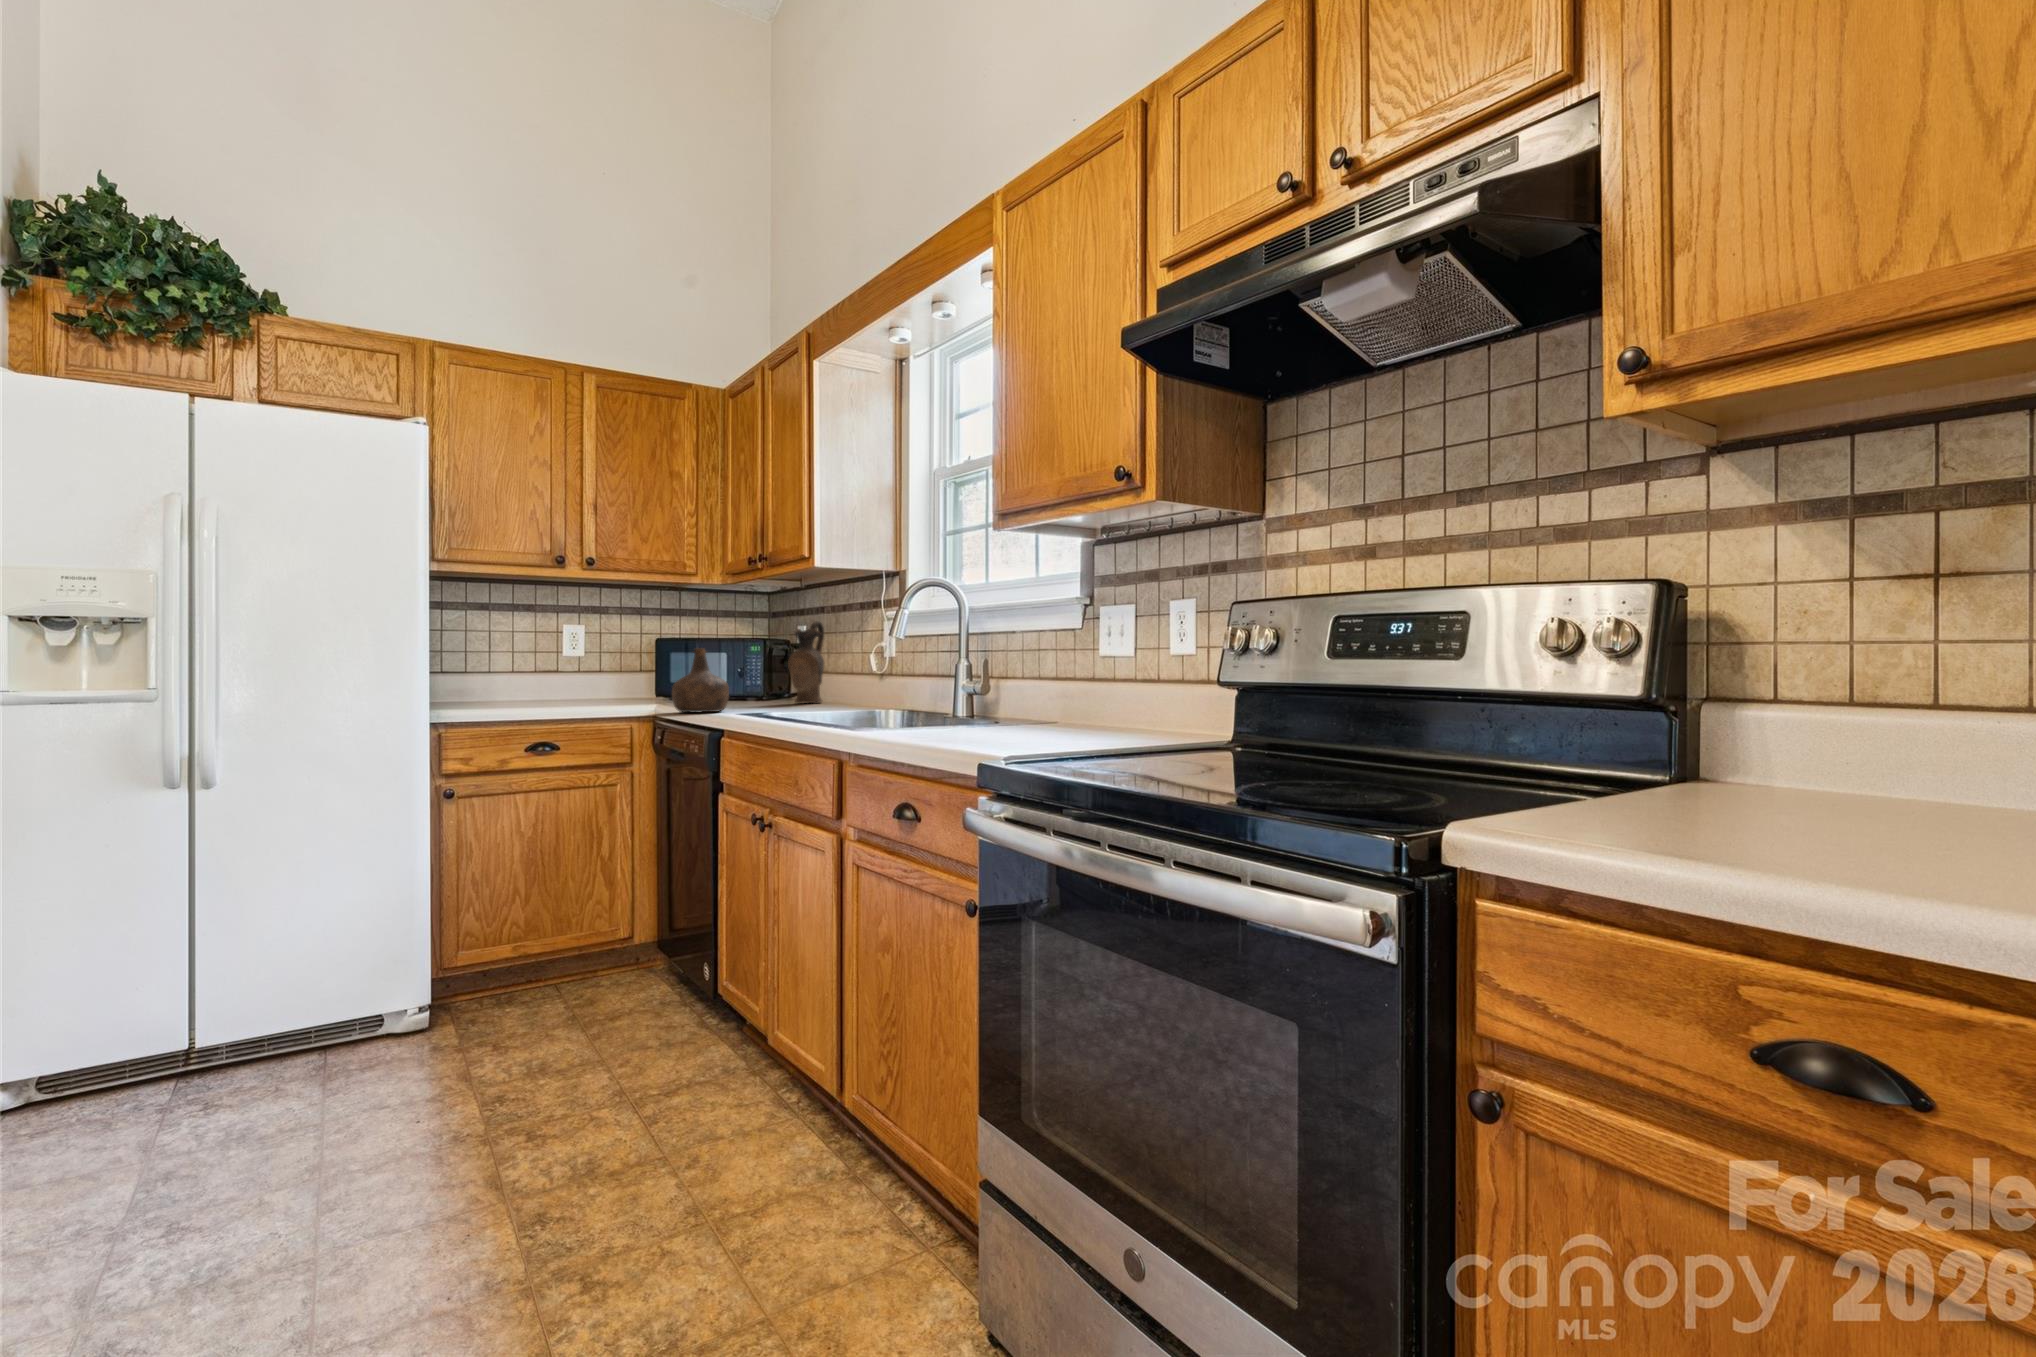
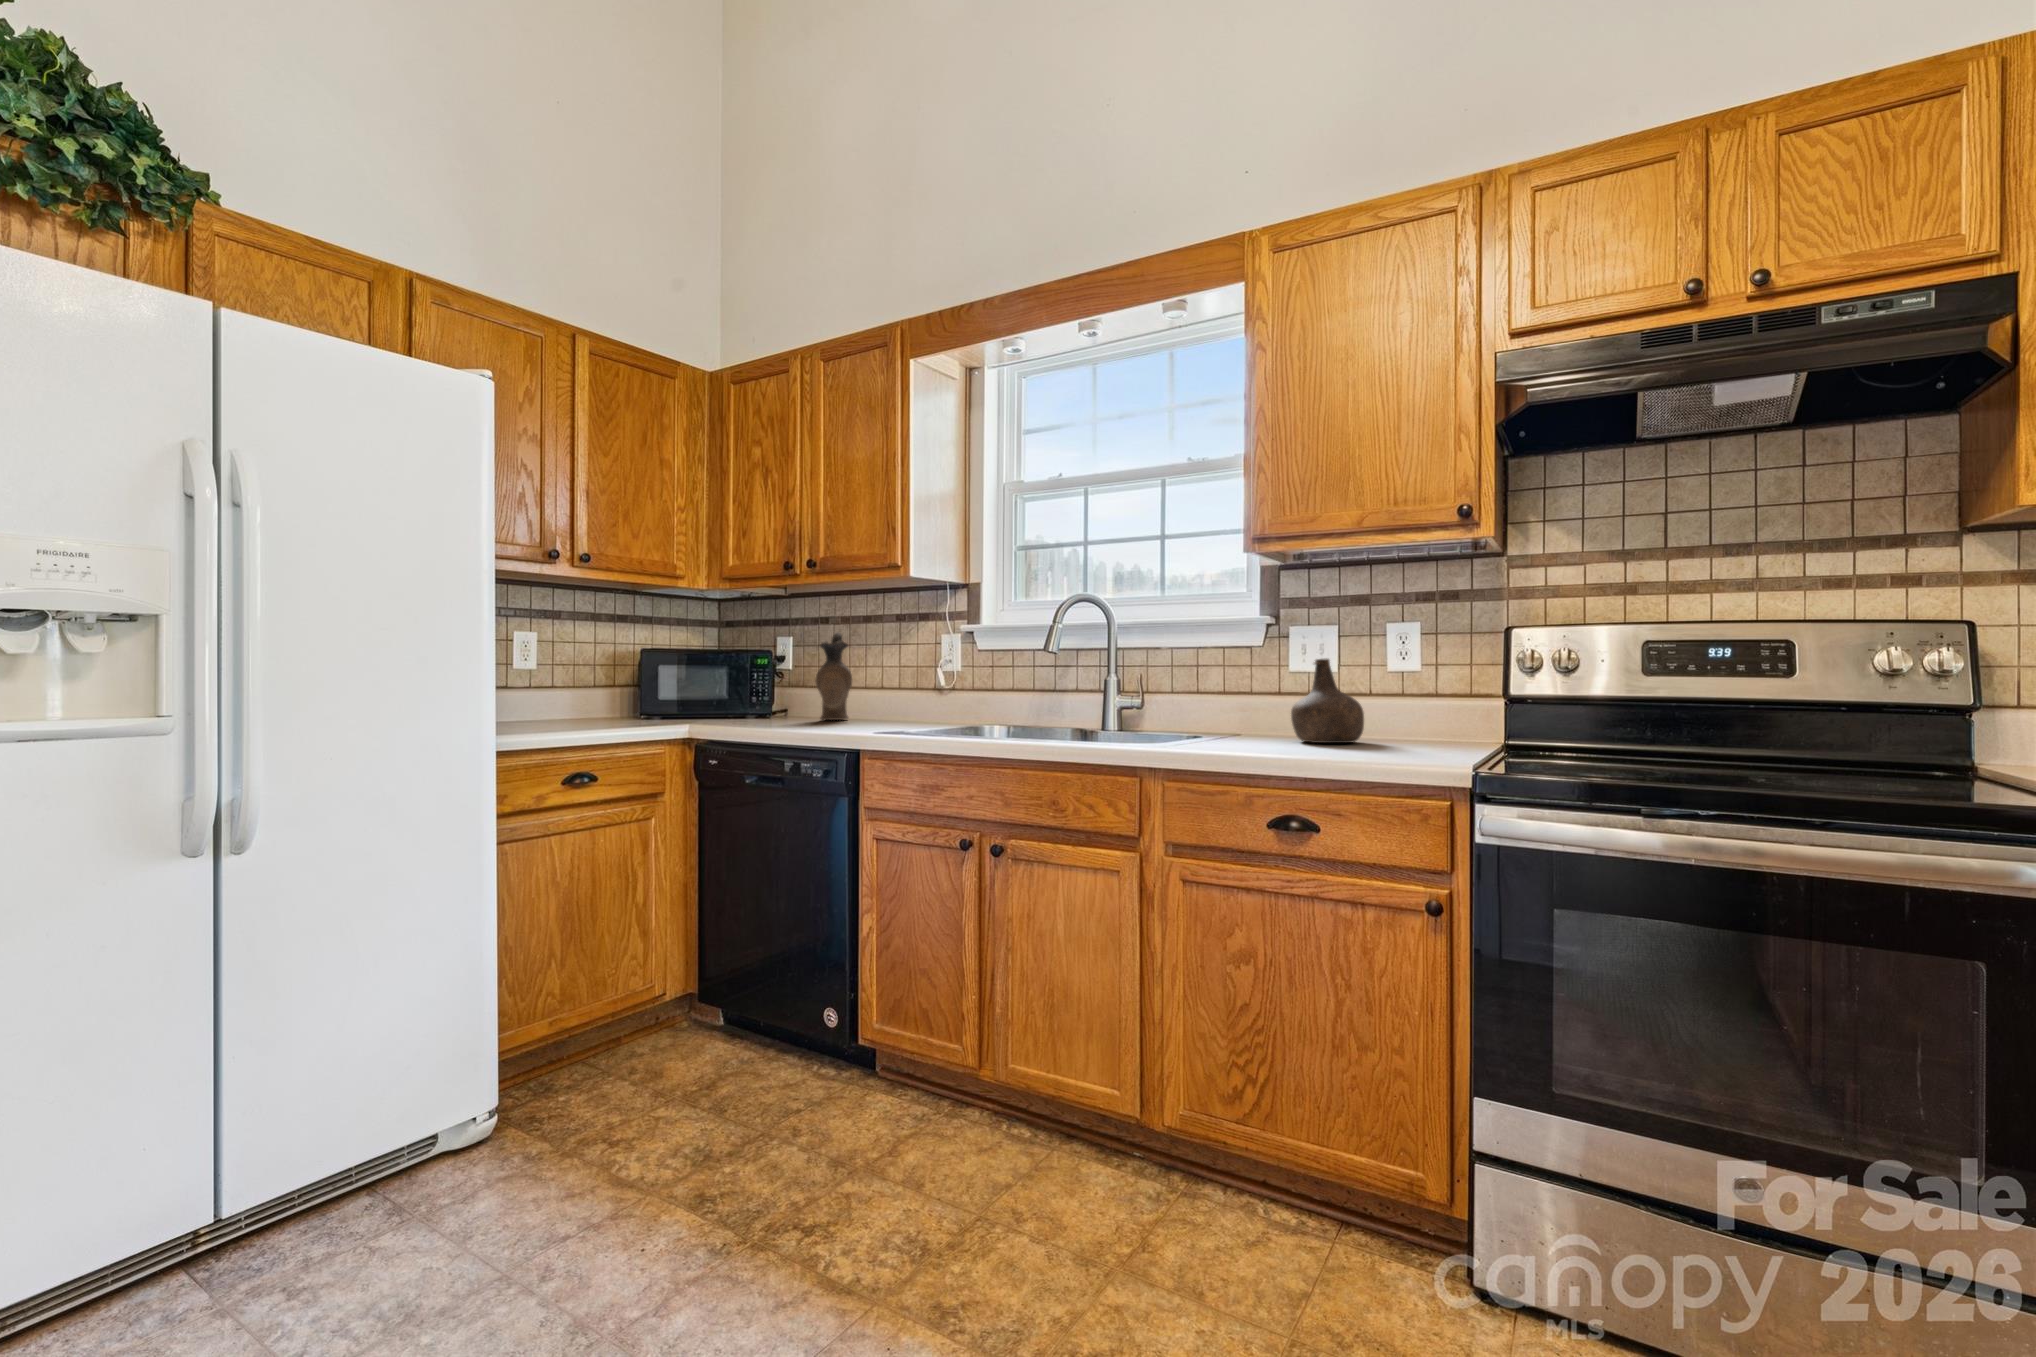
bottle: present [672,648,729,712] -> present [1291,658,1364,743]

